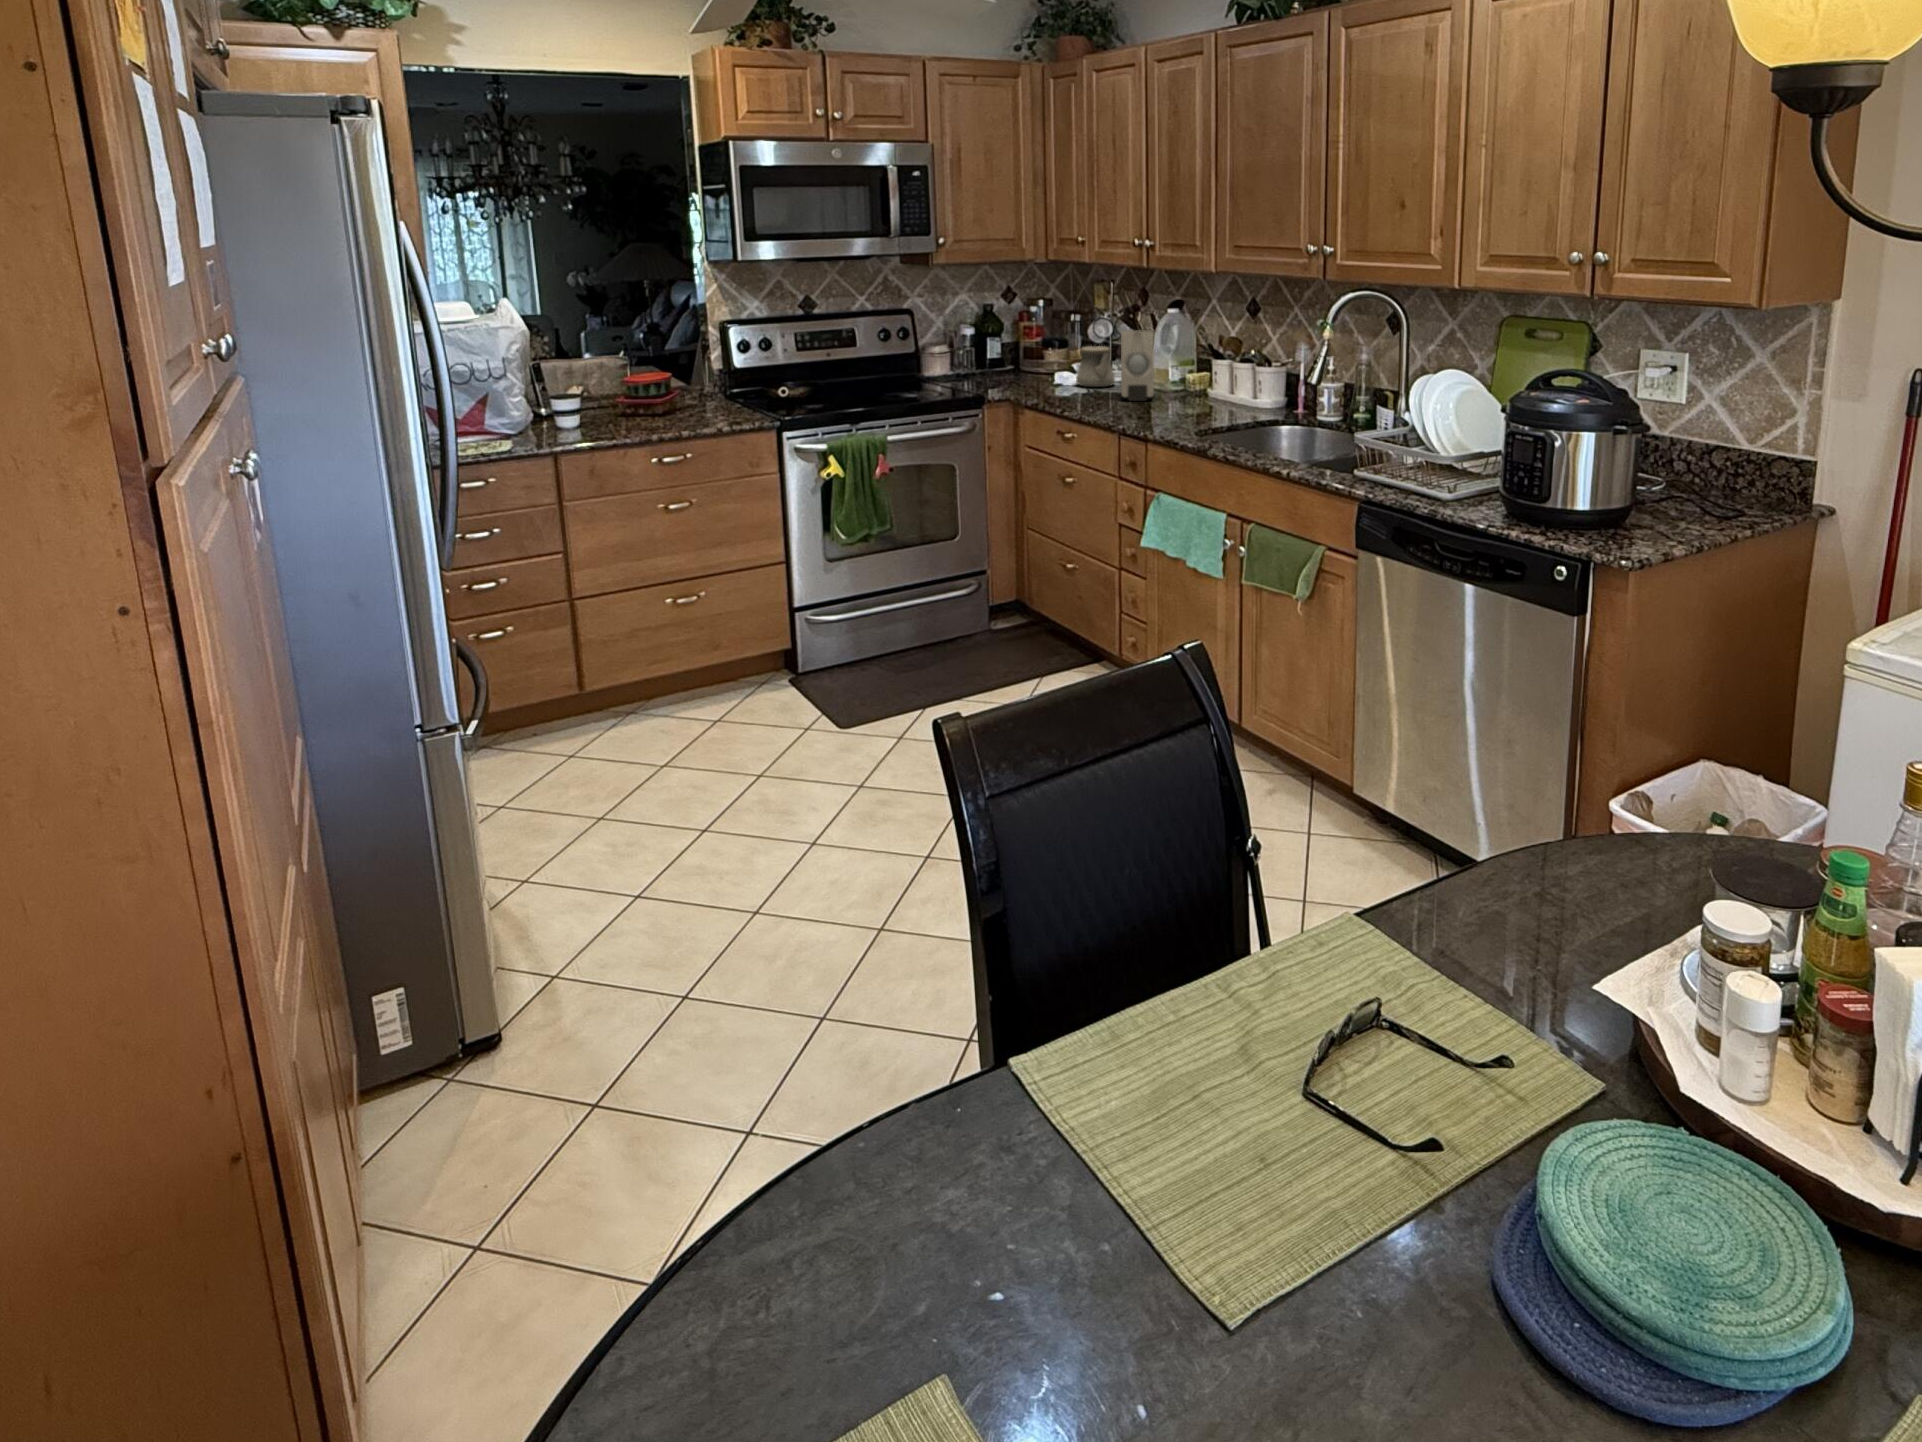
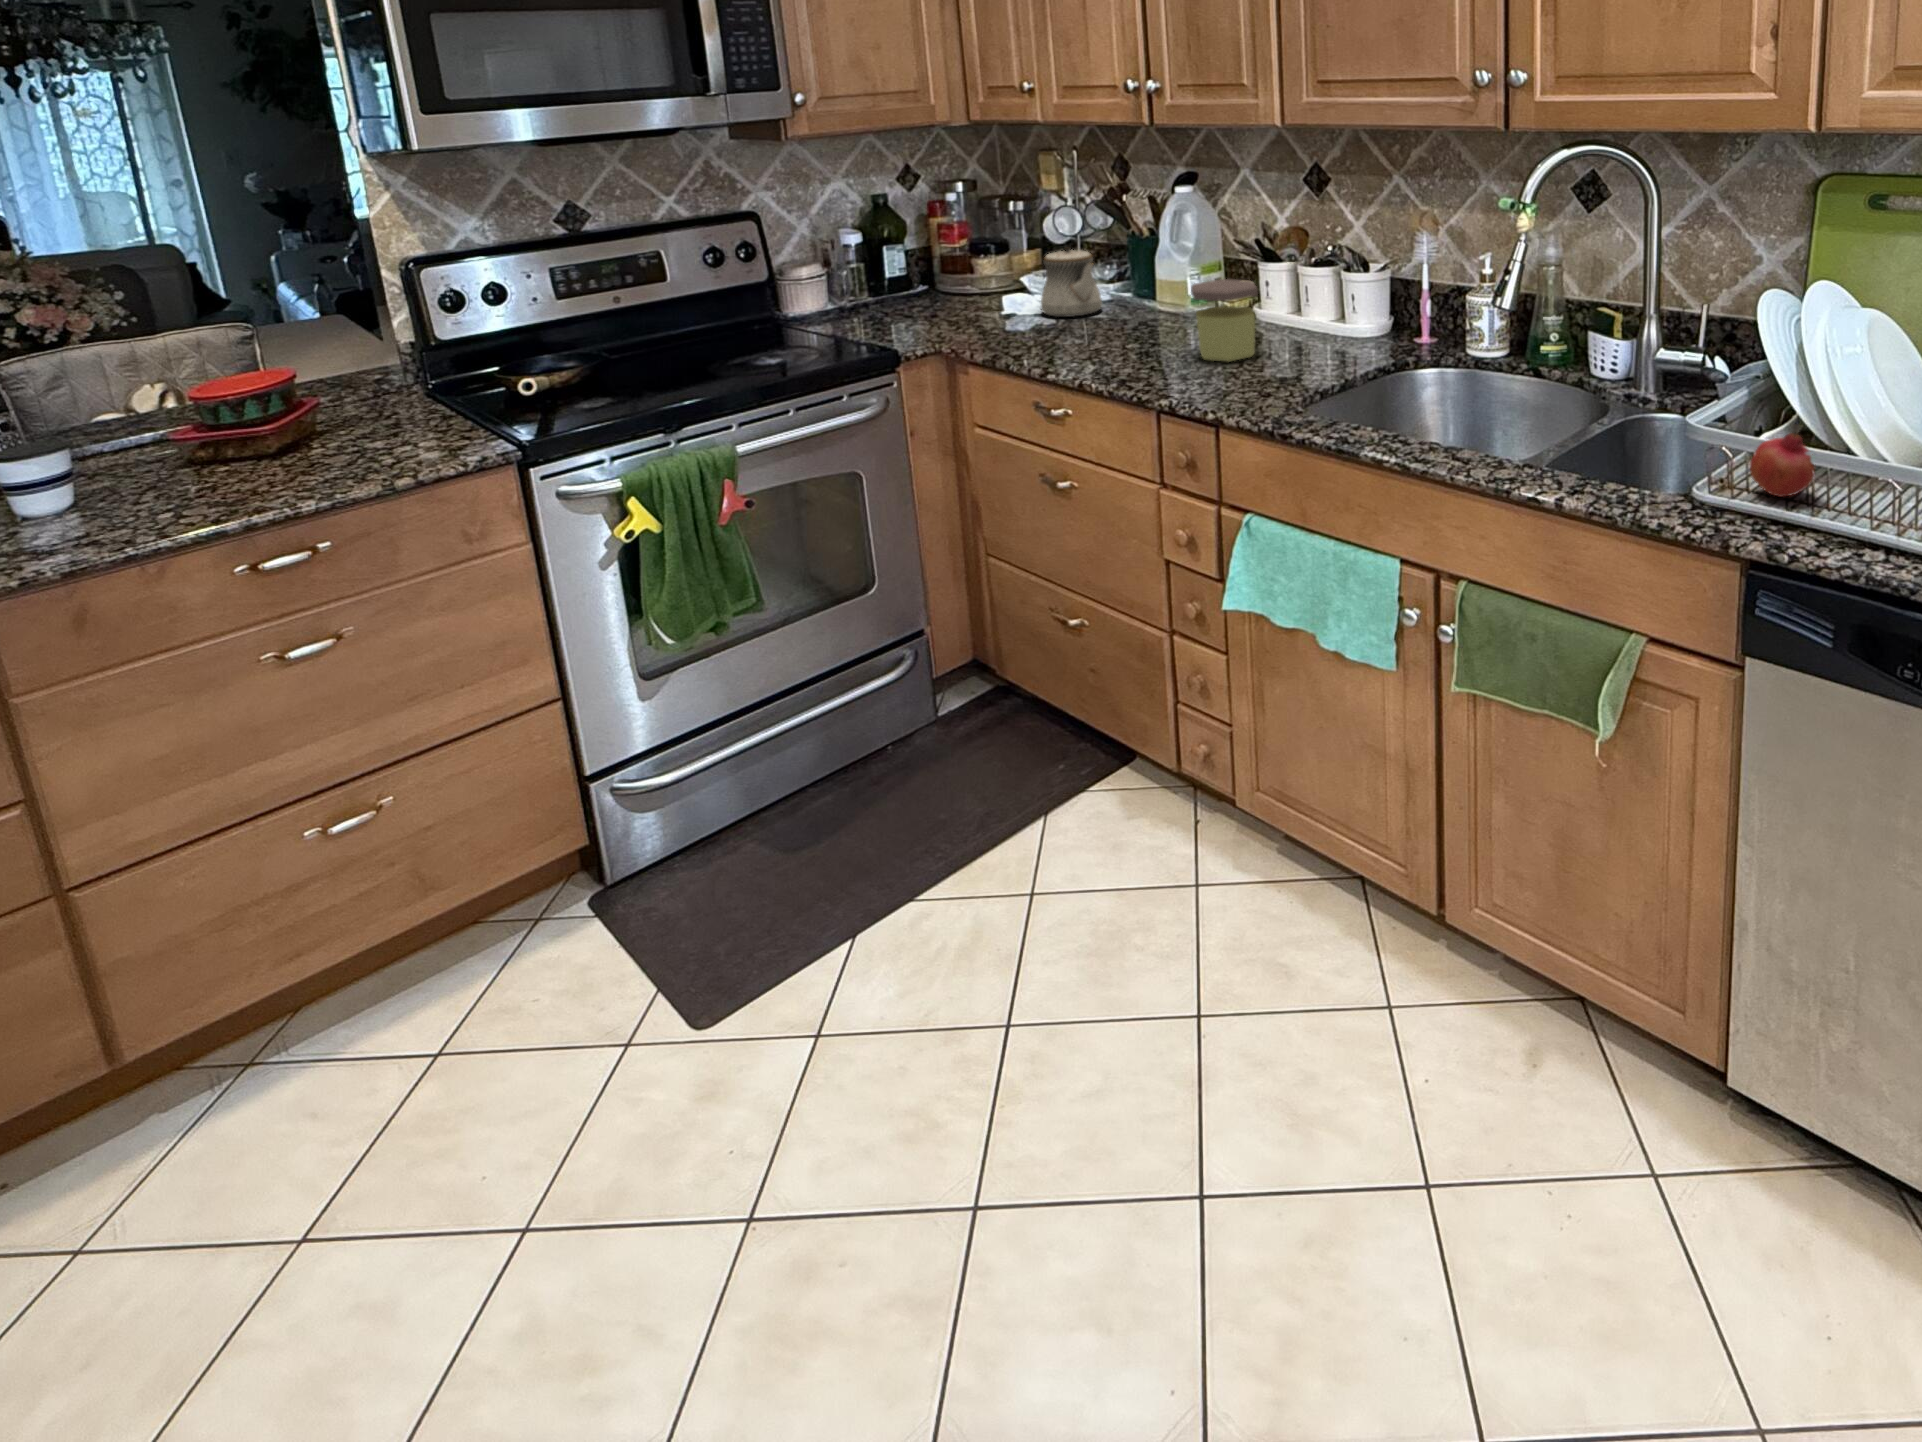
soap dispenser: present [1121,330,1154,401] -> none [1117,224,1183,341]
jar: none [1152,364,1192,413] -> present [1191,279,1258,362]
fruit: none [1393,446,1427,481] -> present [1750,433,1815,497]

